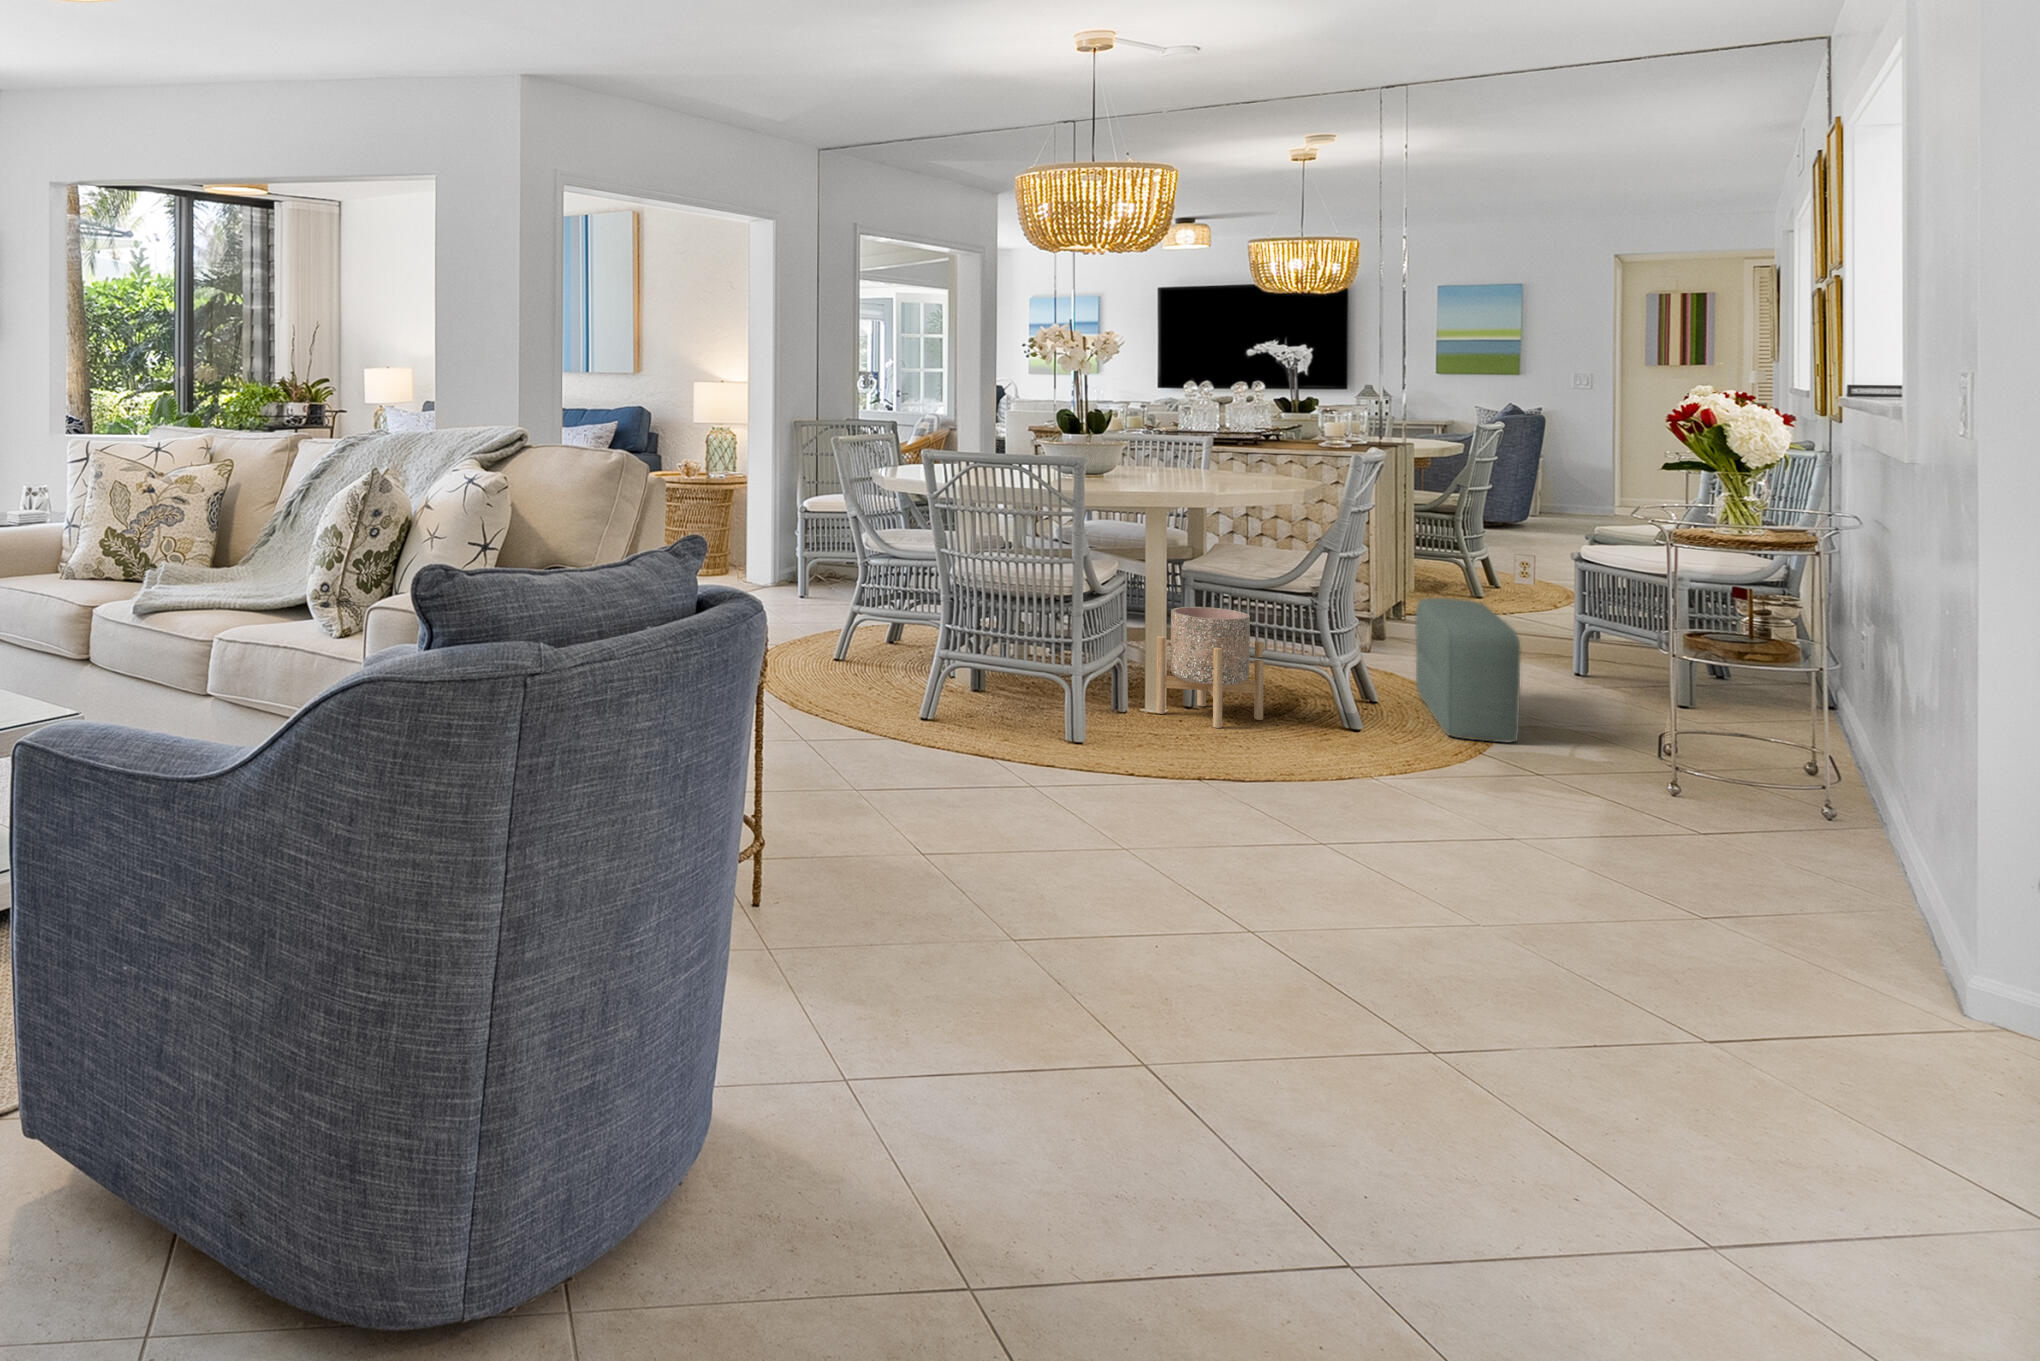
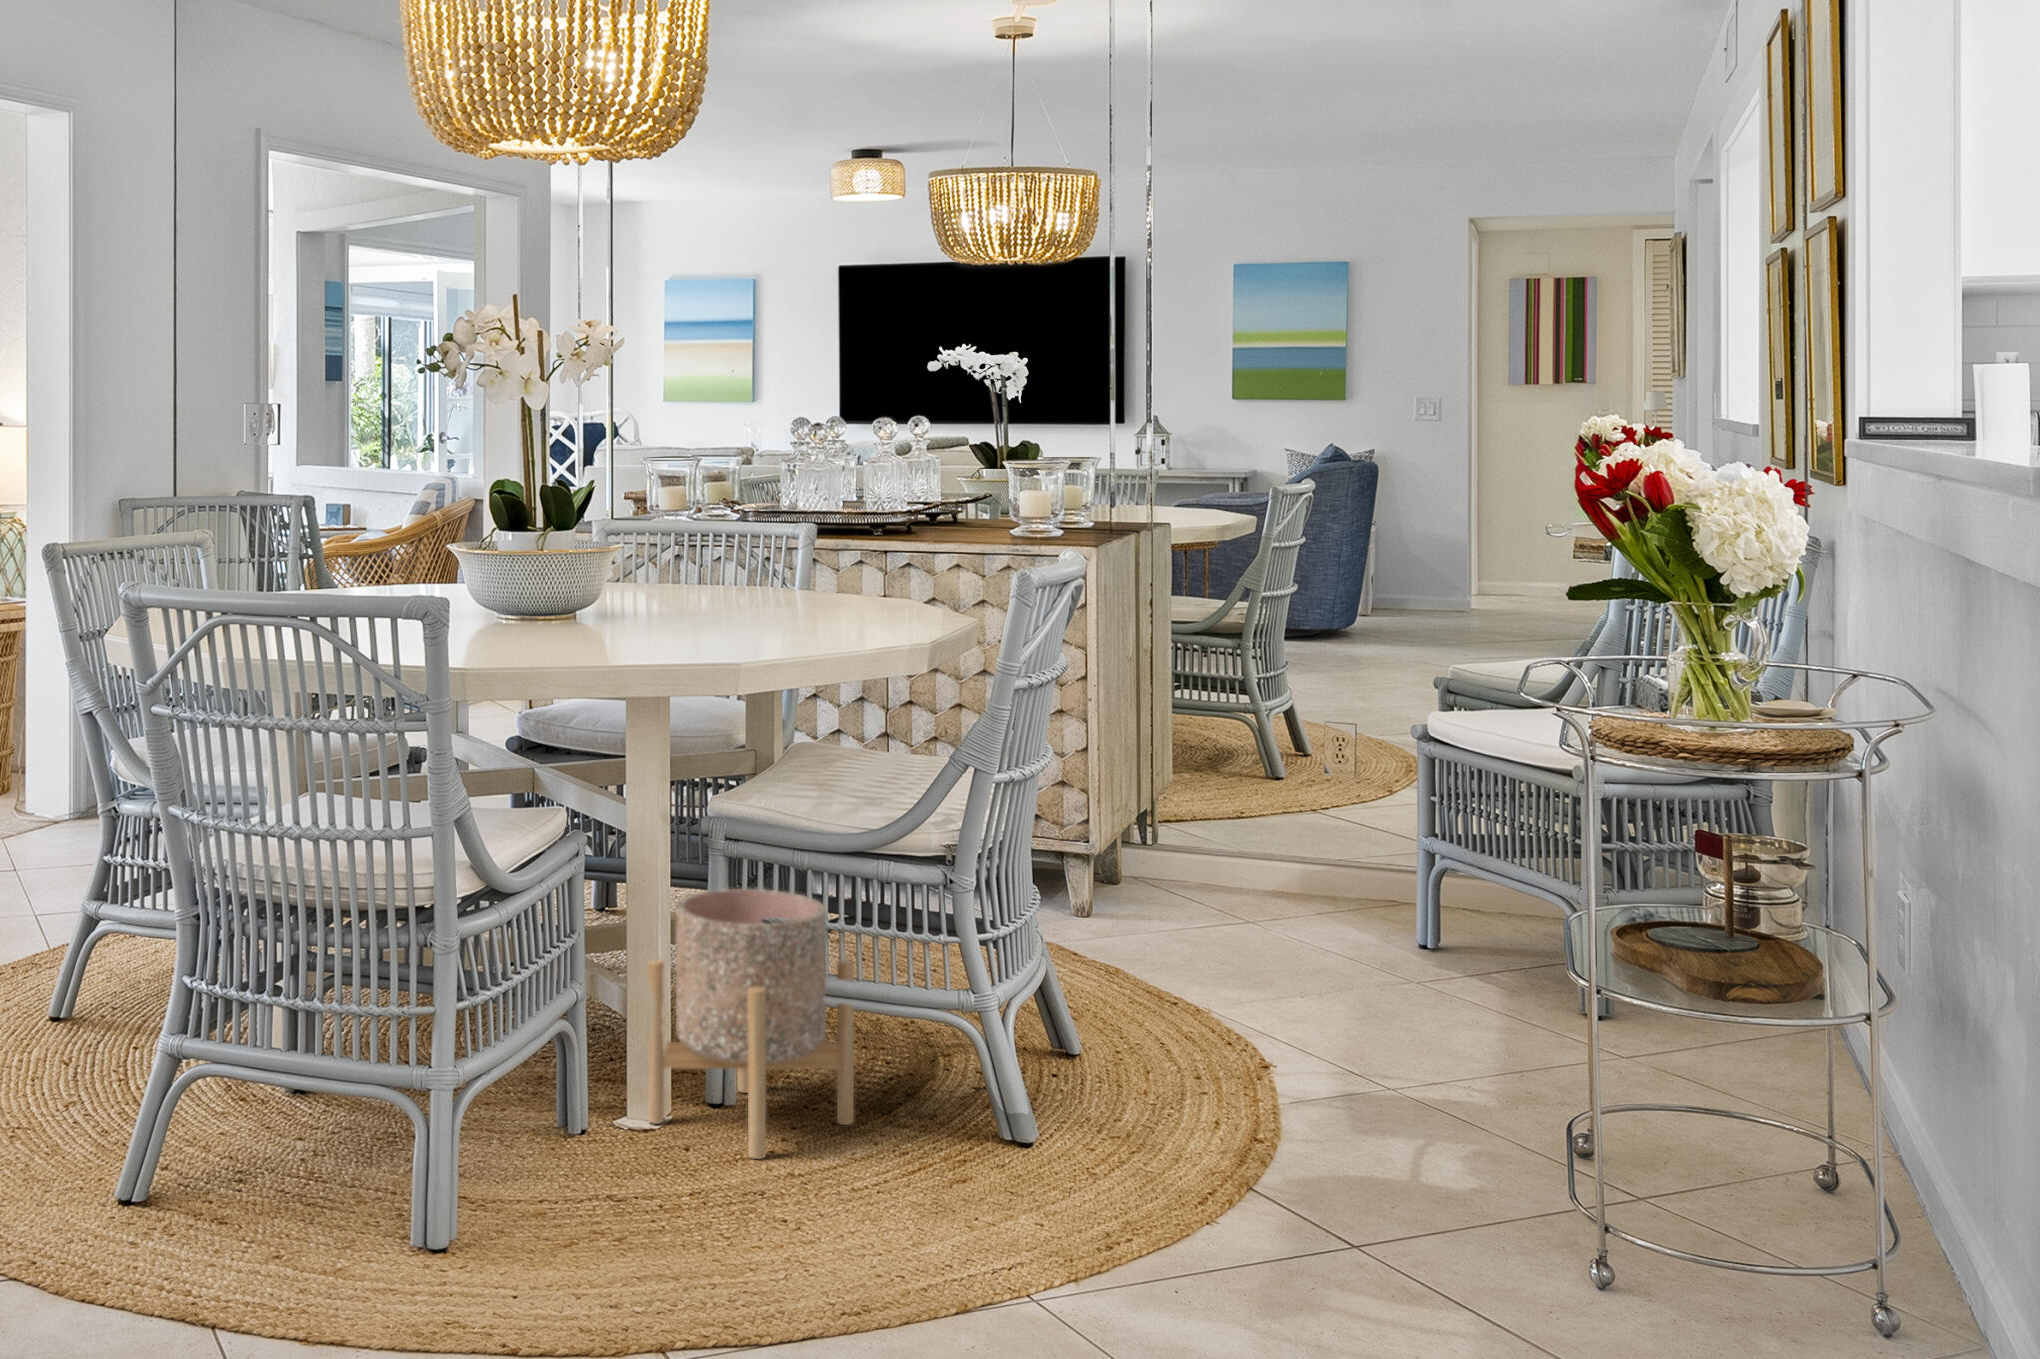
pouf: present [1415,598,1520,742] -> none [1148,836,1324,1152]

